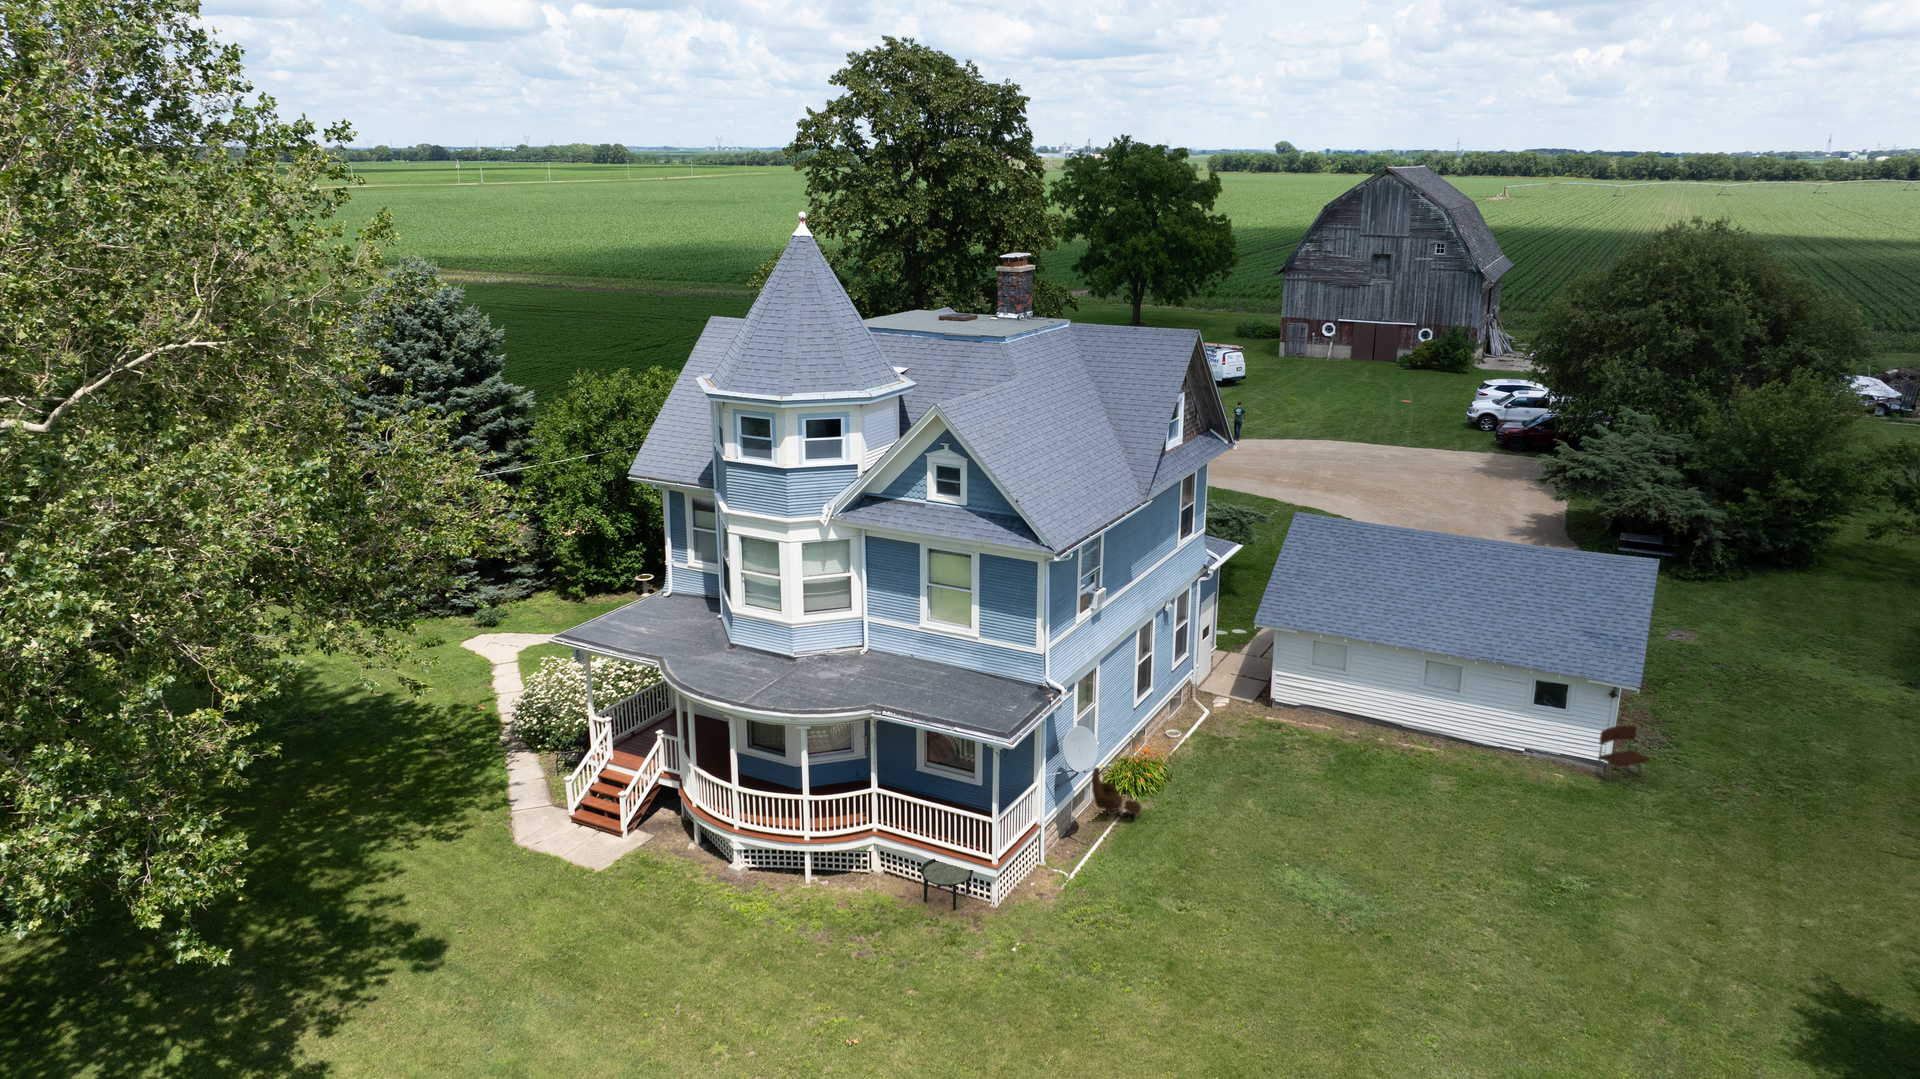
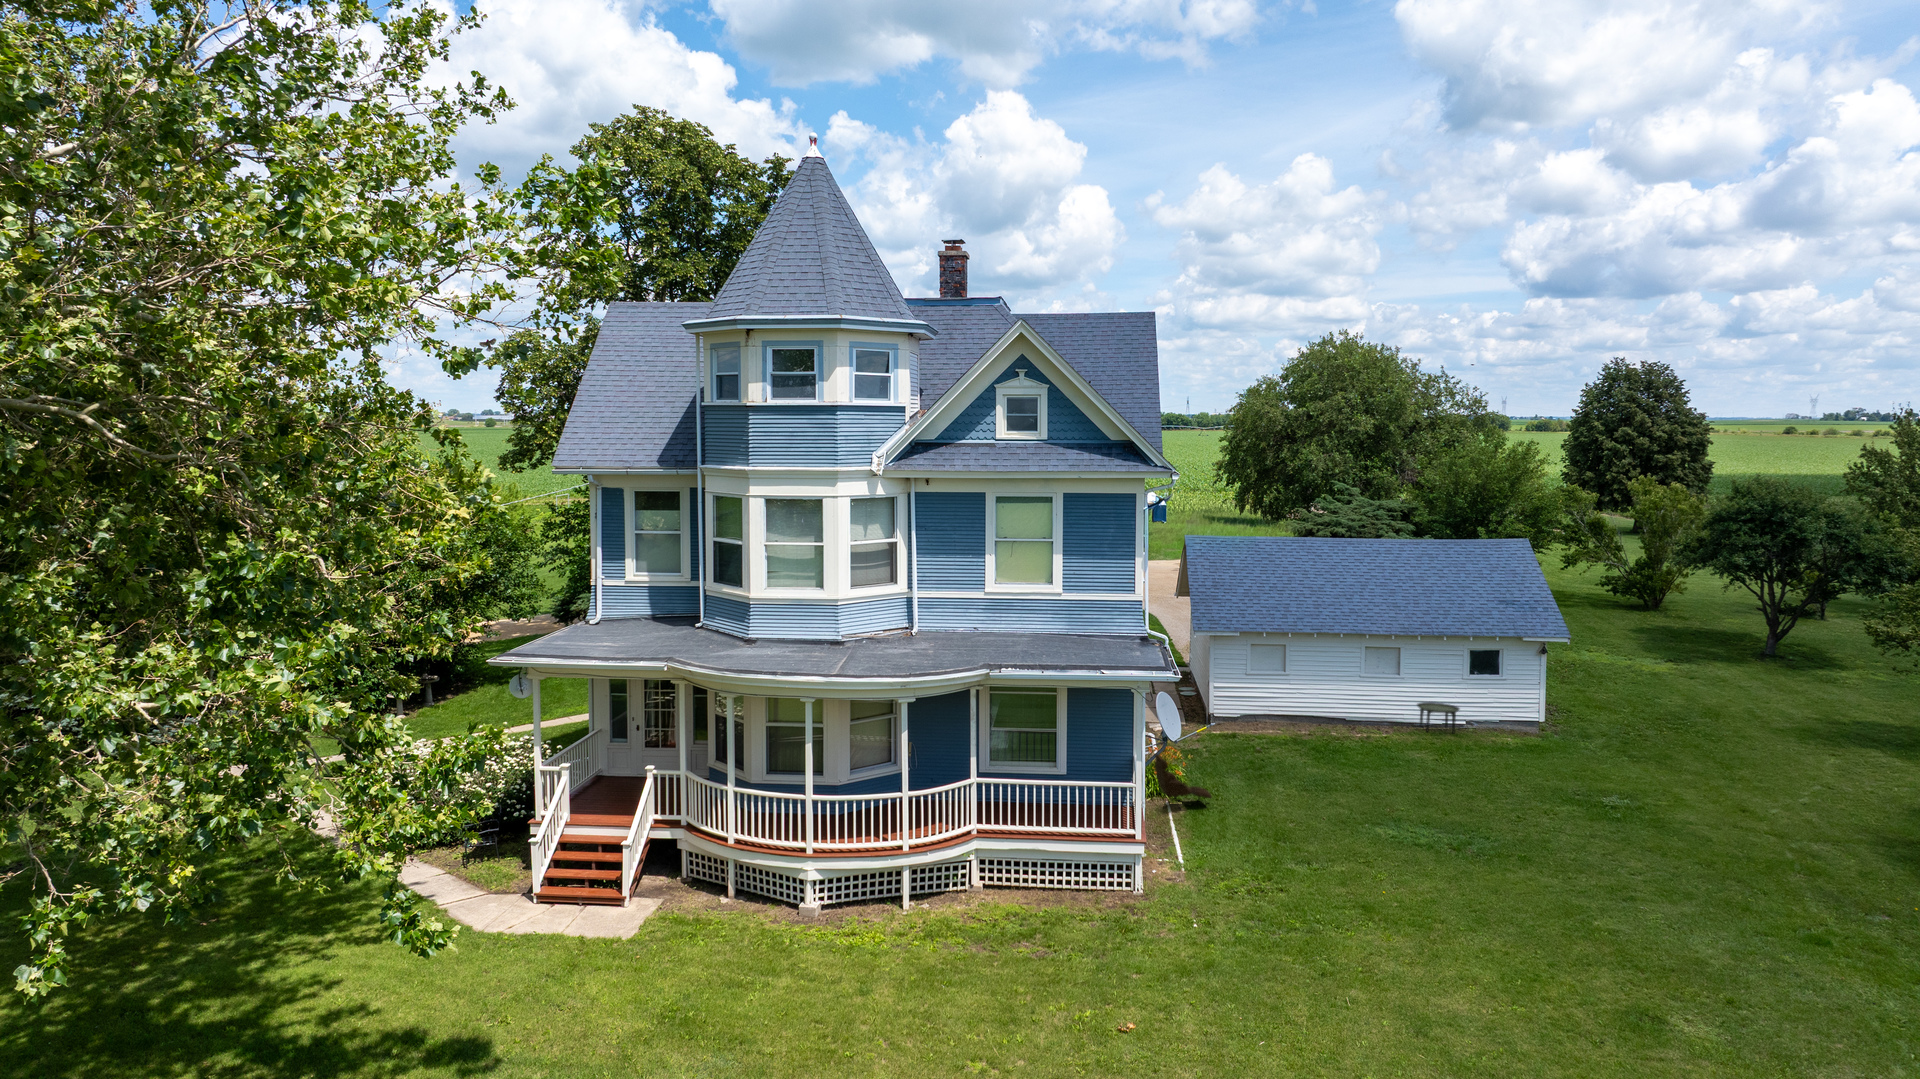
bench: present [1596,725,1650,781] -> none [1532,684,1573,735]
round table: present [920,859,973,910] -> present [1417,702,1459,733]

